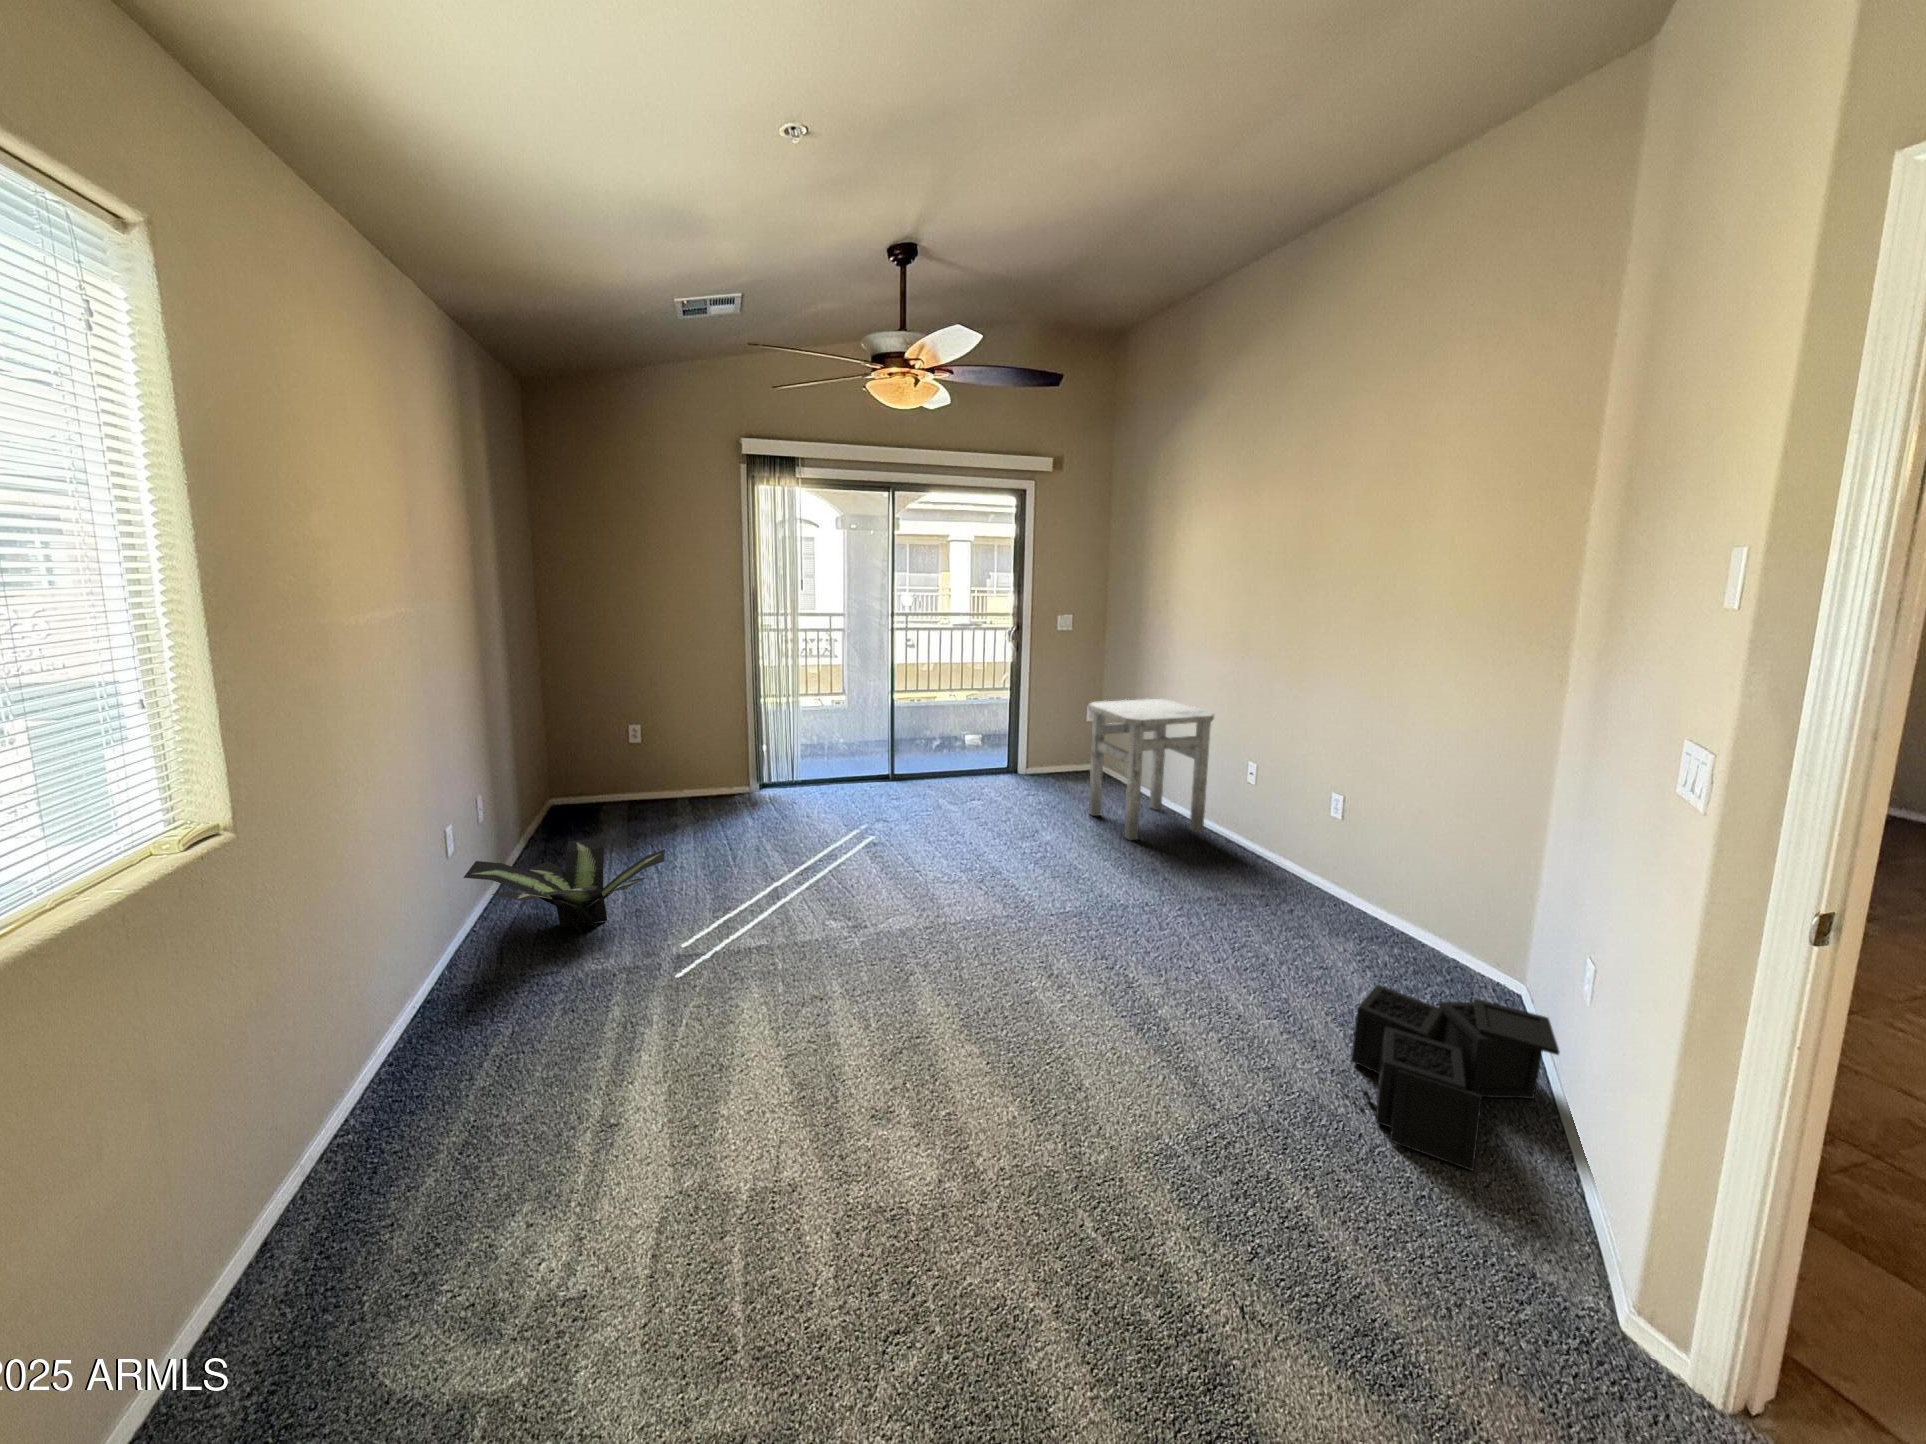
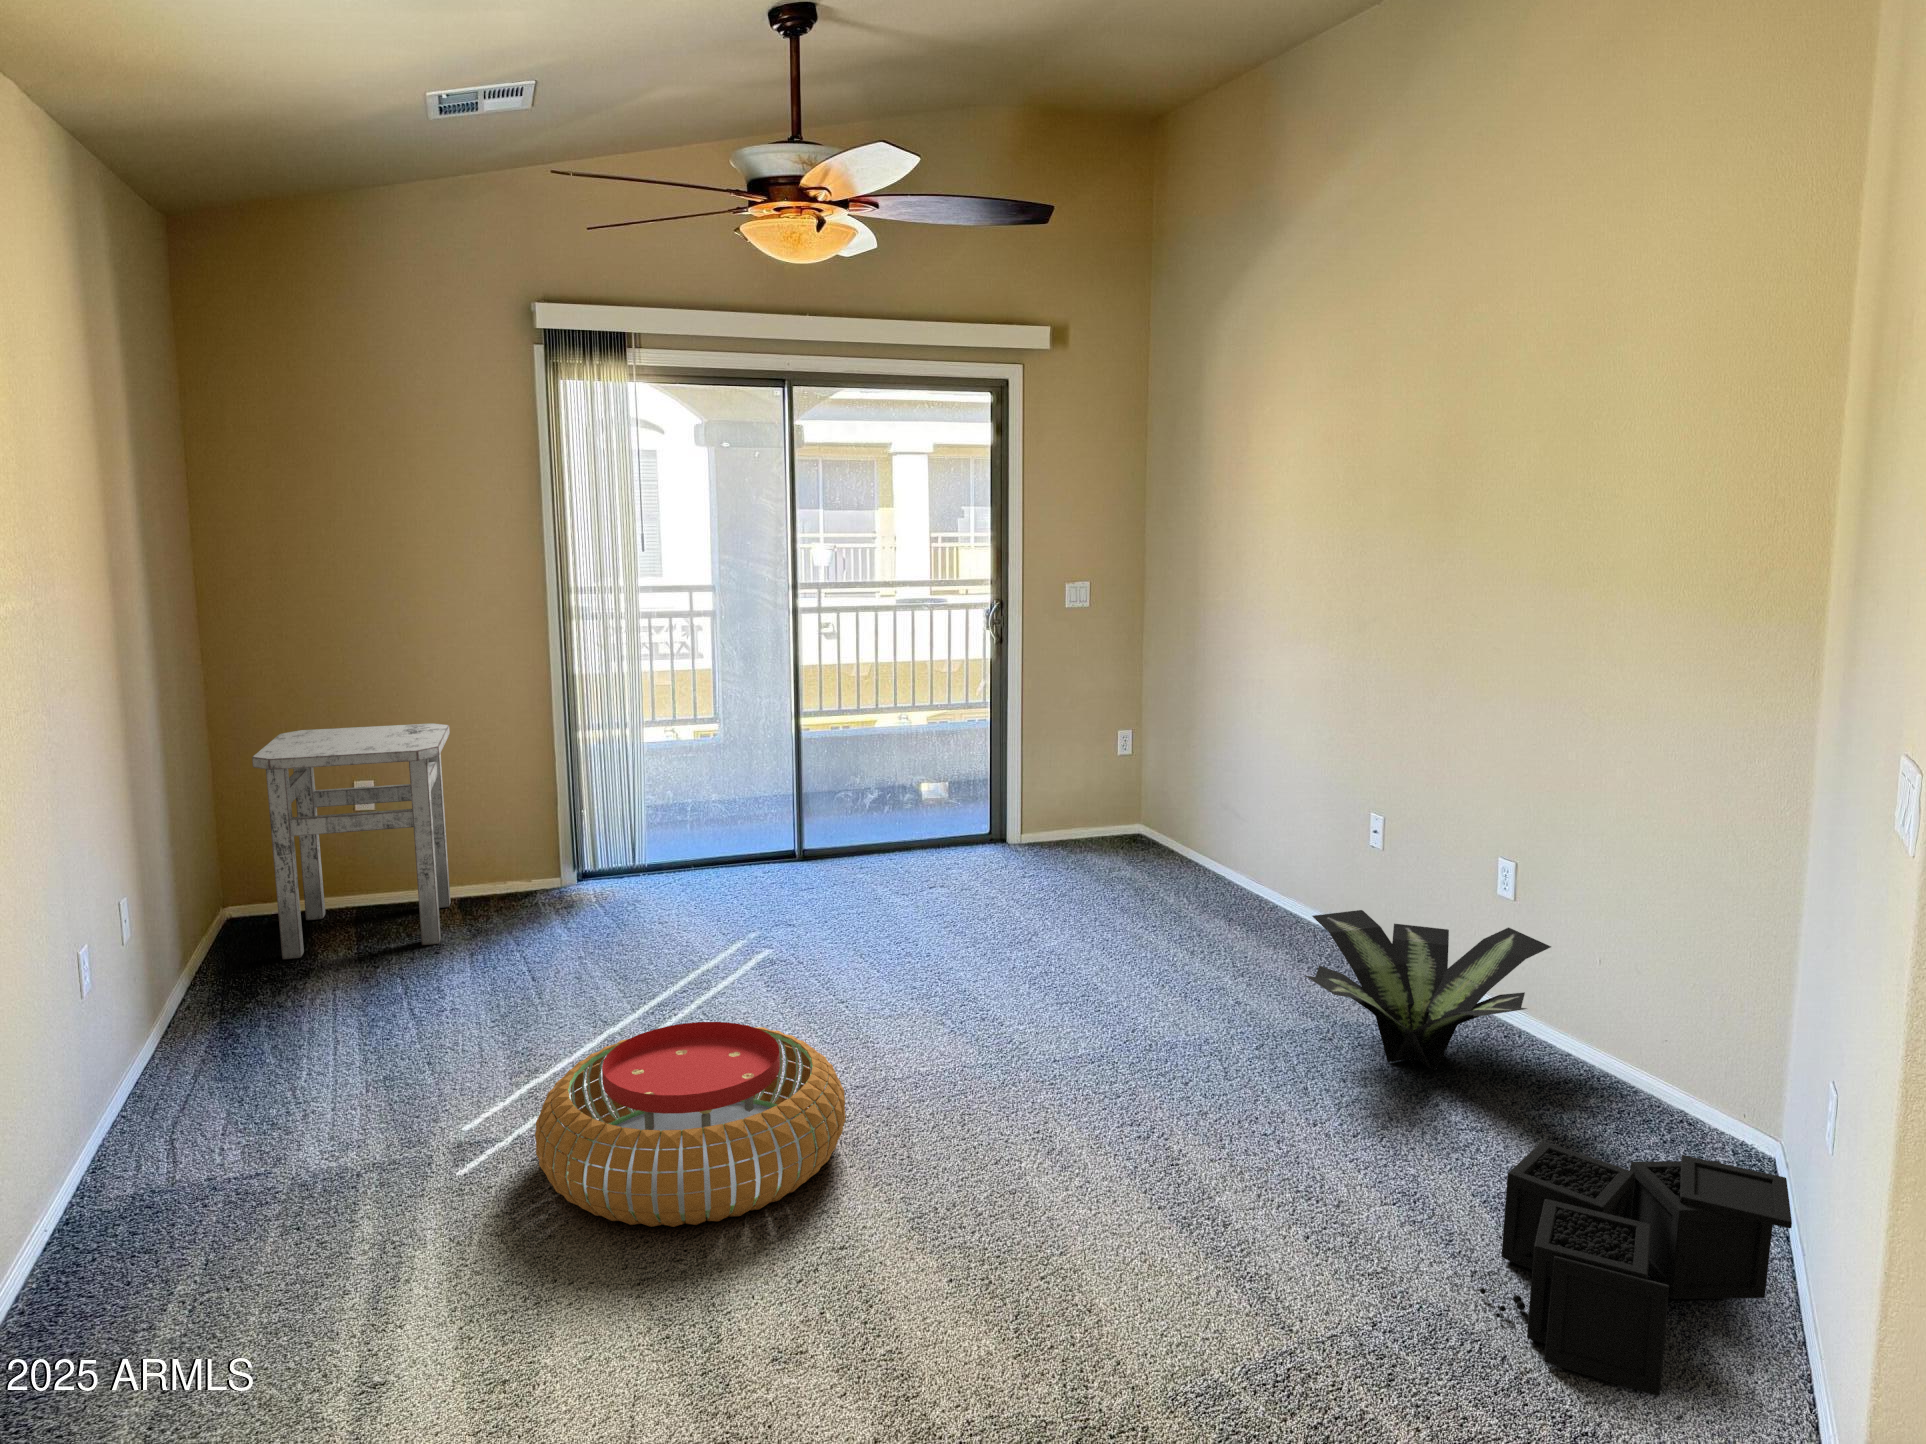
side table: present [1088,699,1214,840] -> present [252,723,451,959]
potted plant: present [464,838,665,933] -> present [1306,910,1551,1071]
pouf: none [724,884,919,1018] -> present [535,1022,846,1227]

